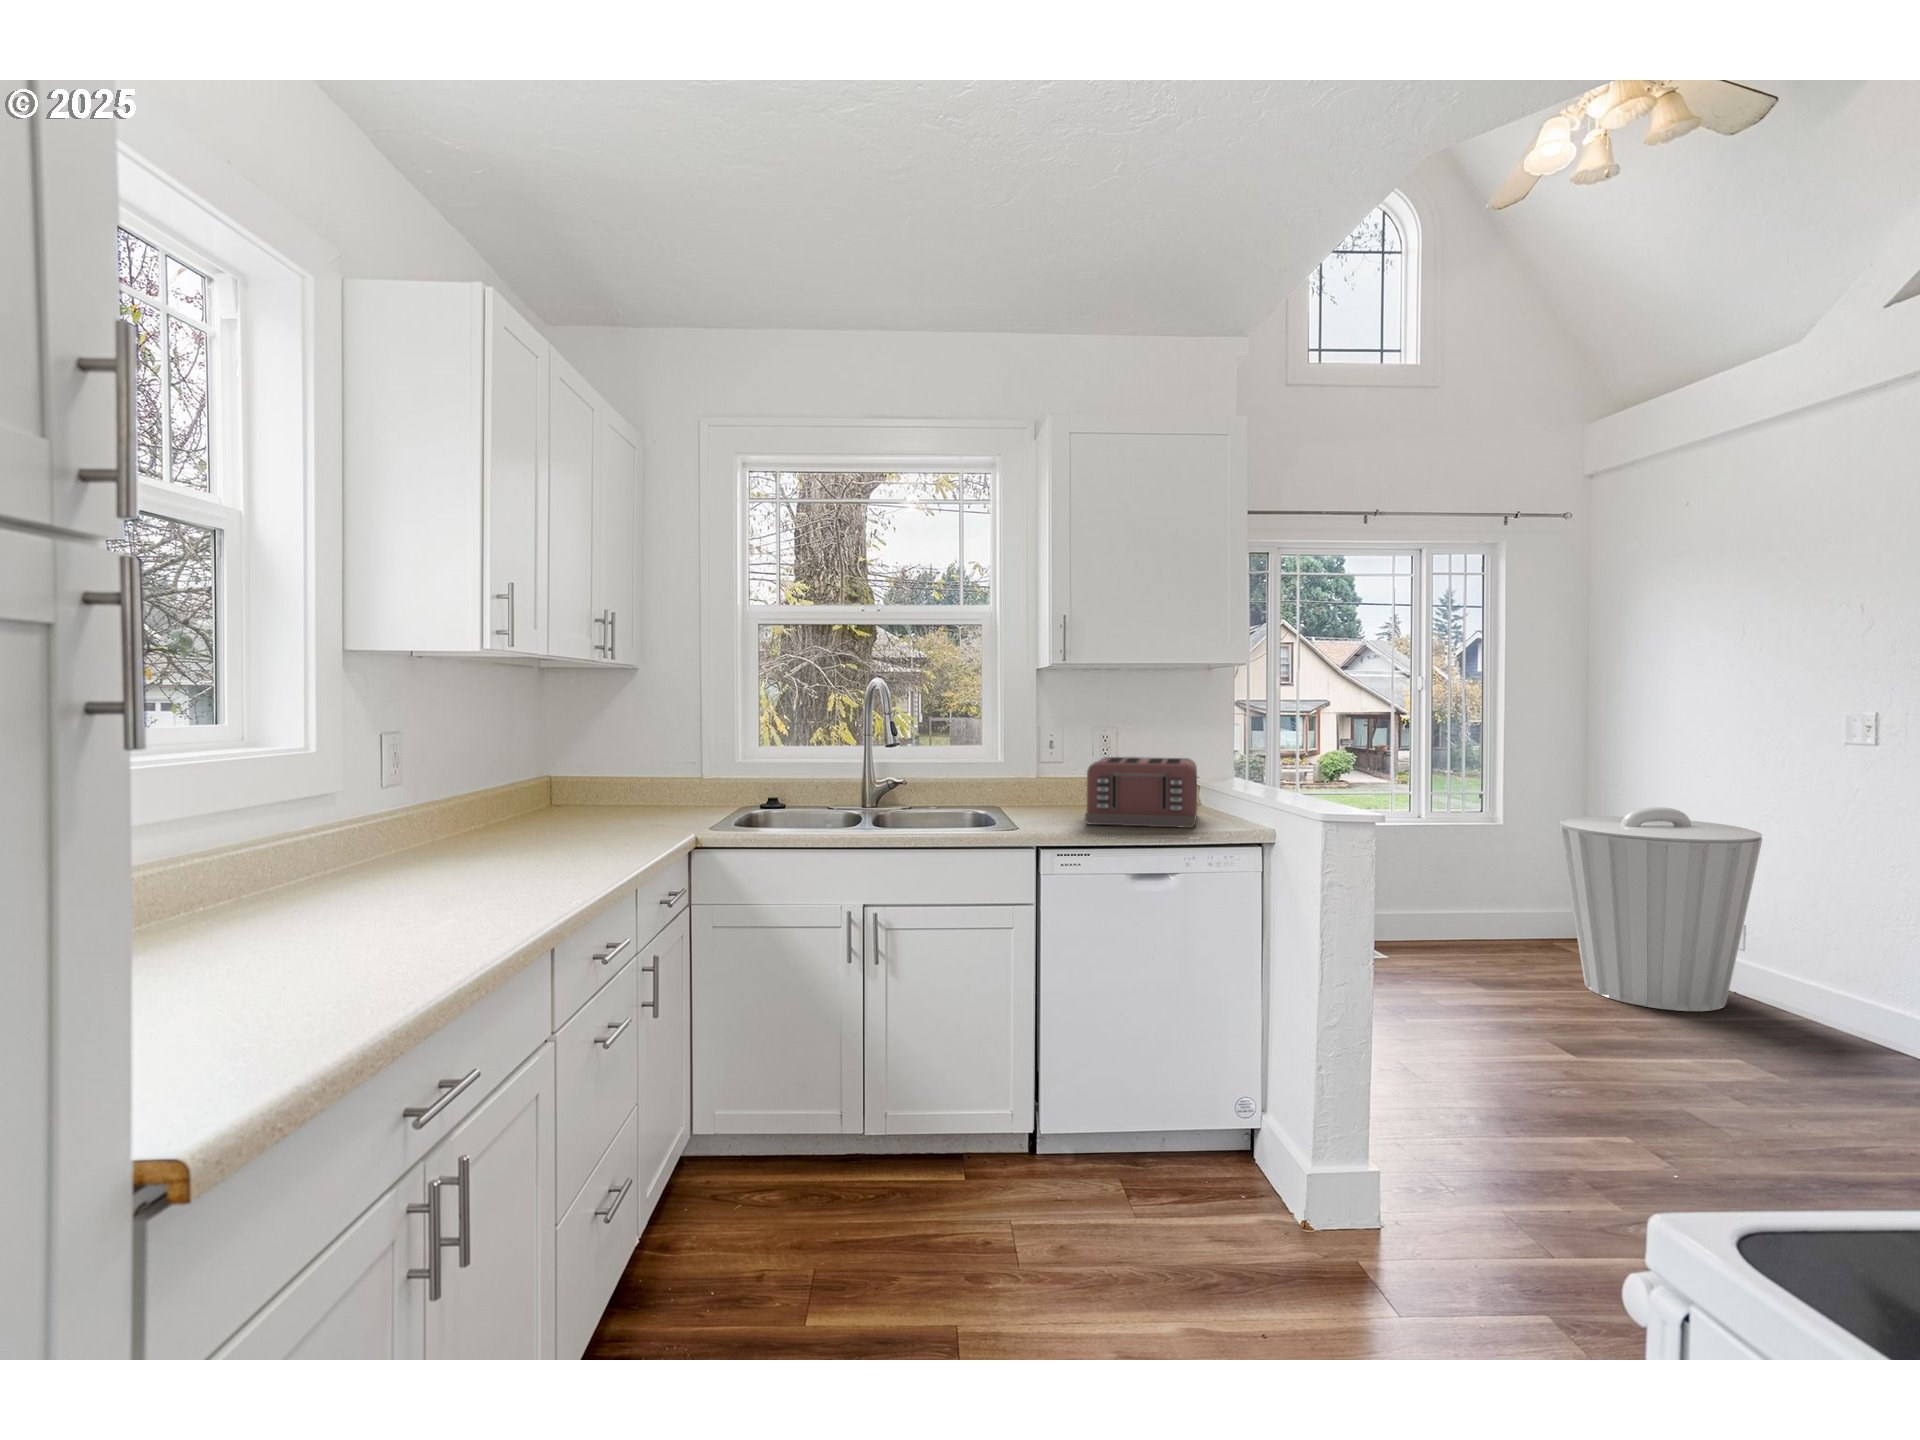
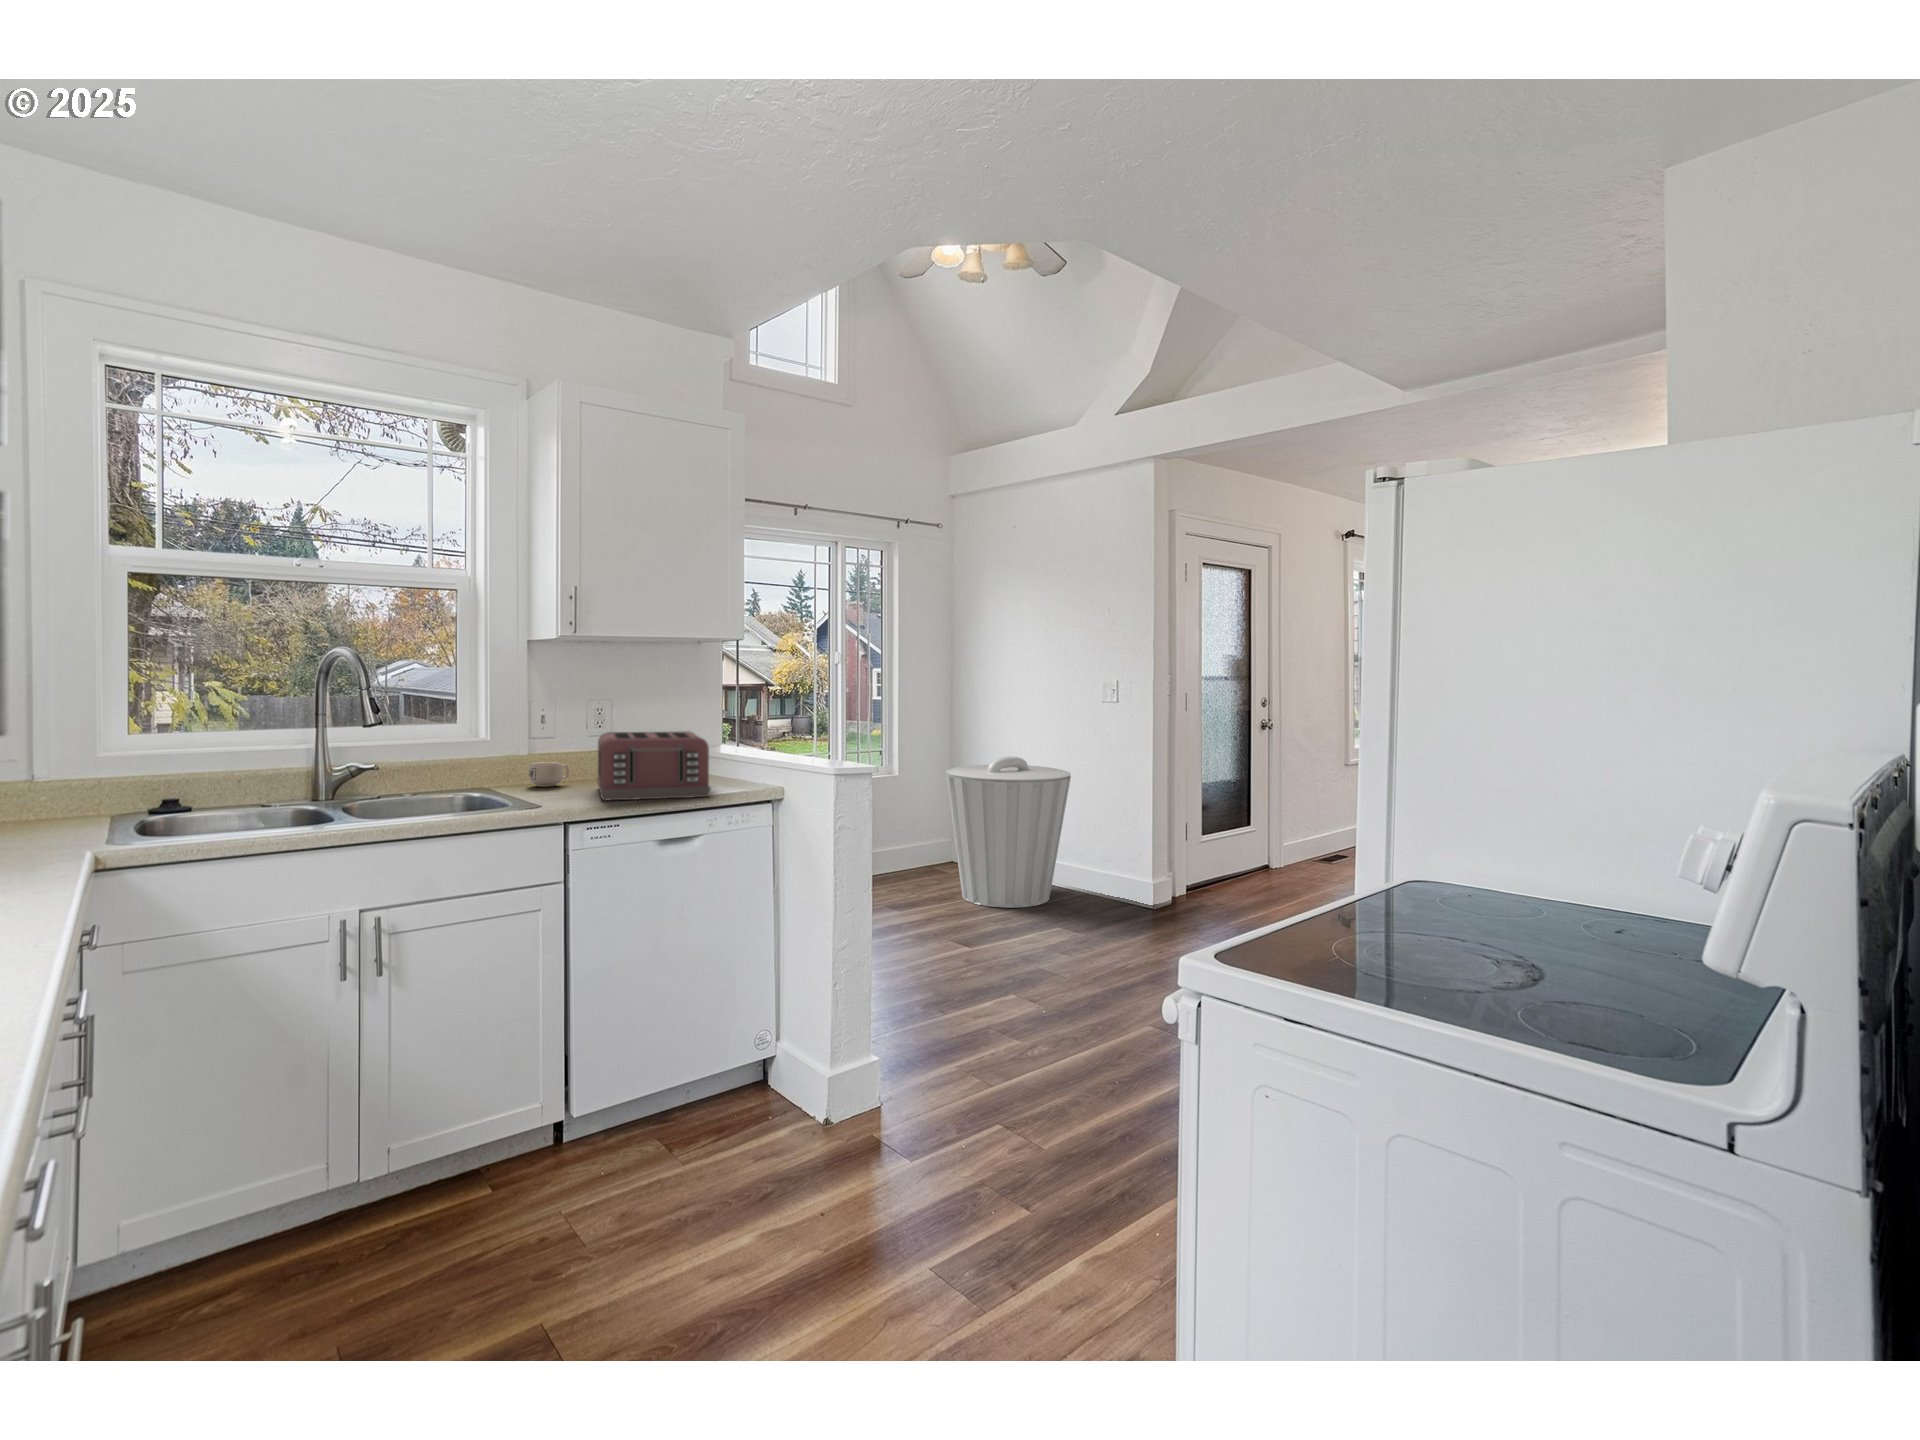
mug: none [1040,785,1077,809] -> present [529,762,569,787]

